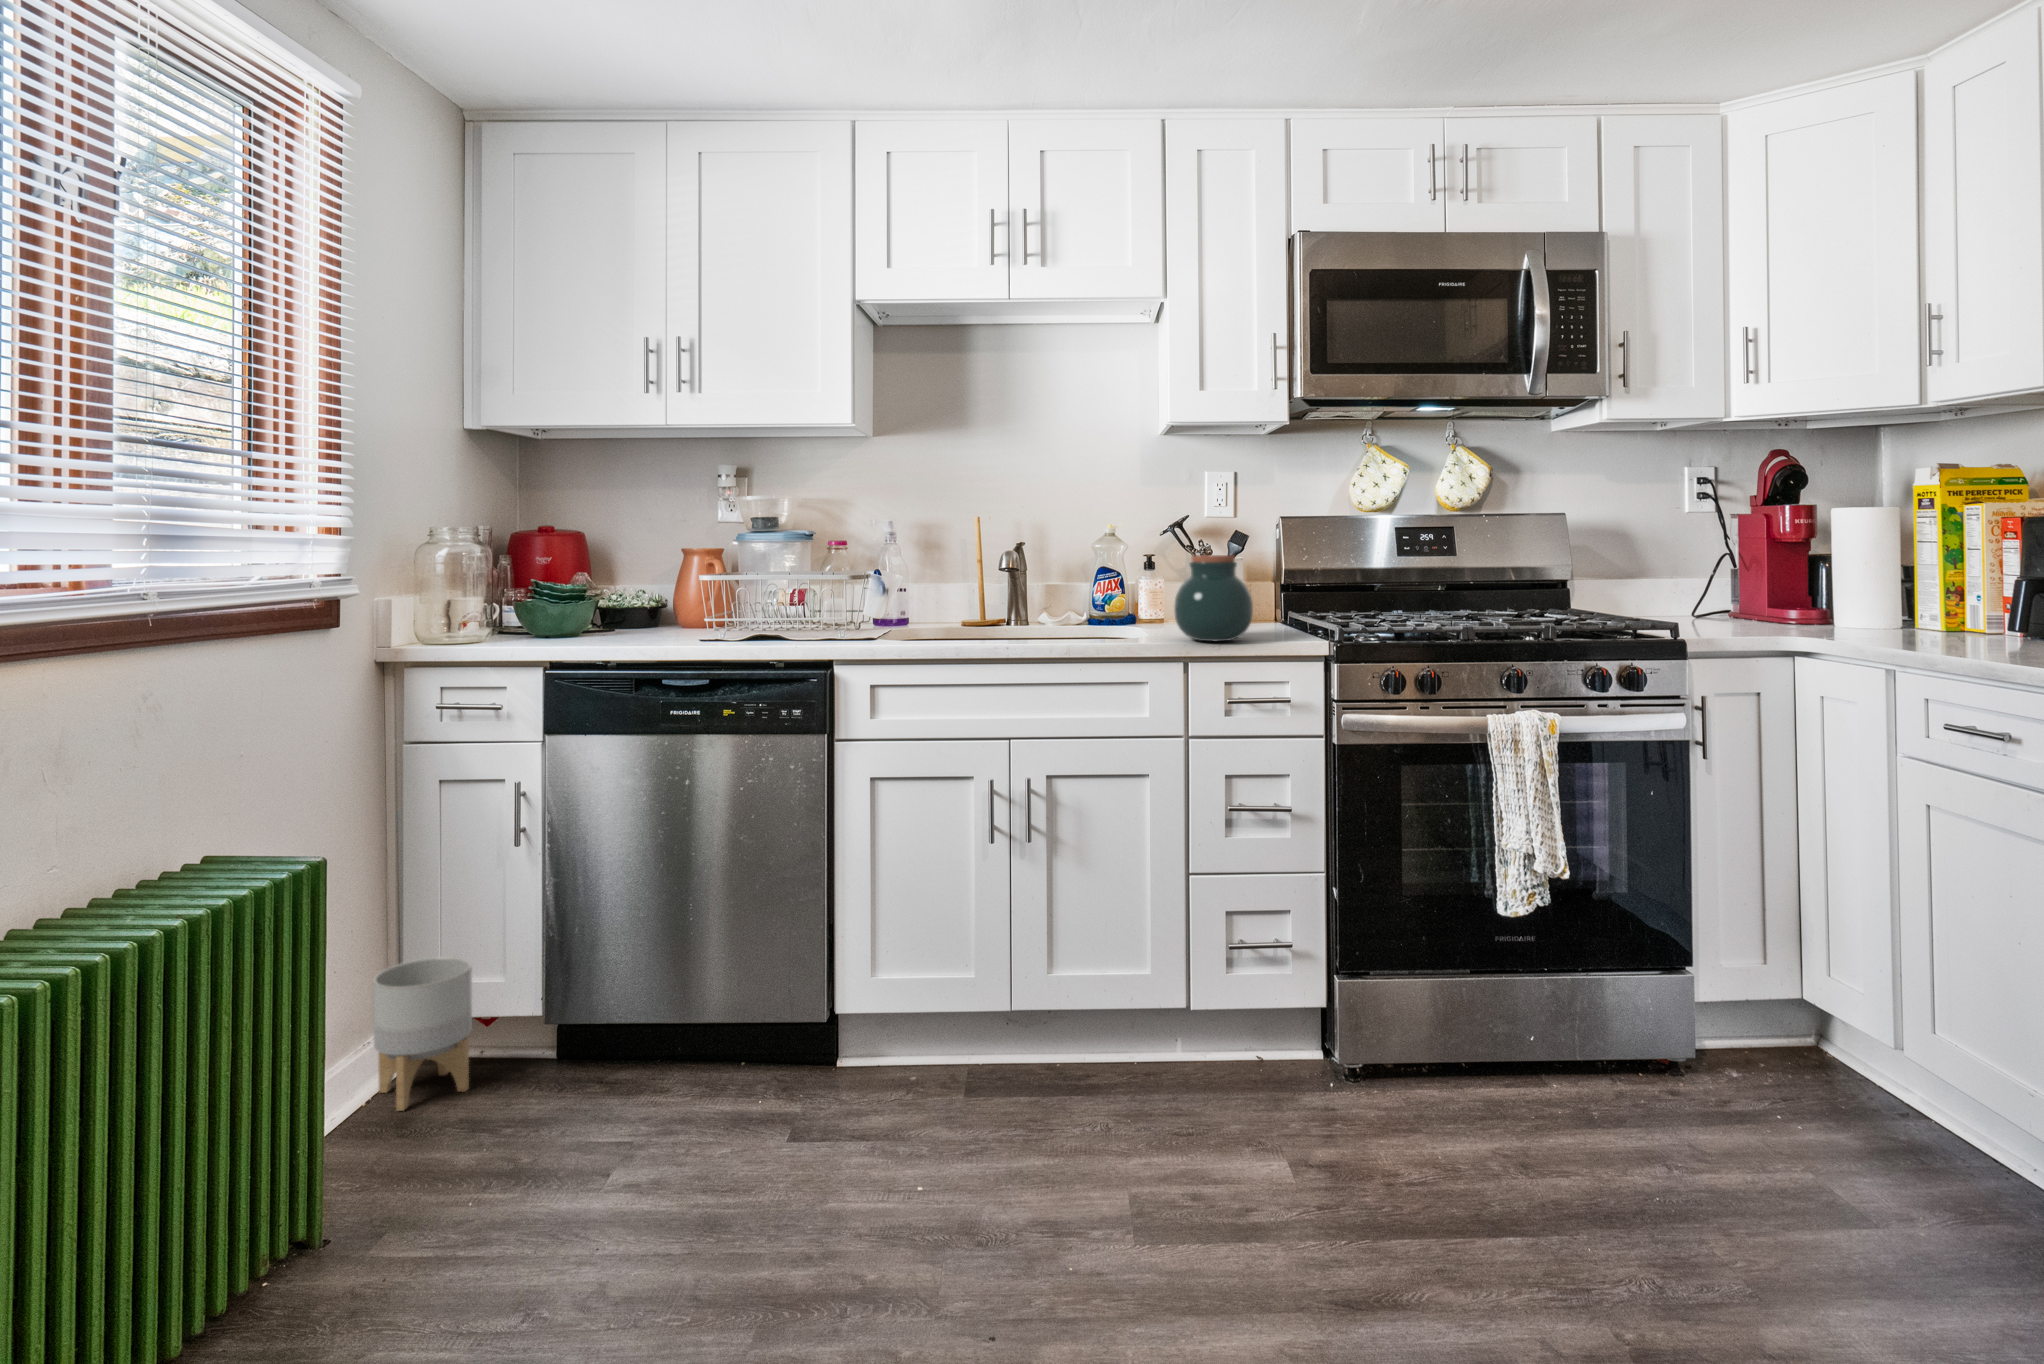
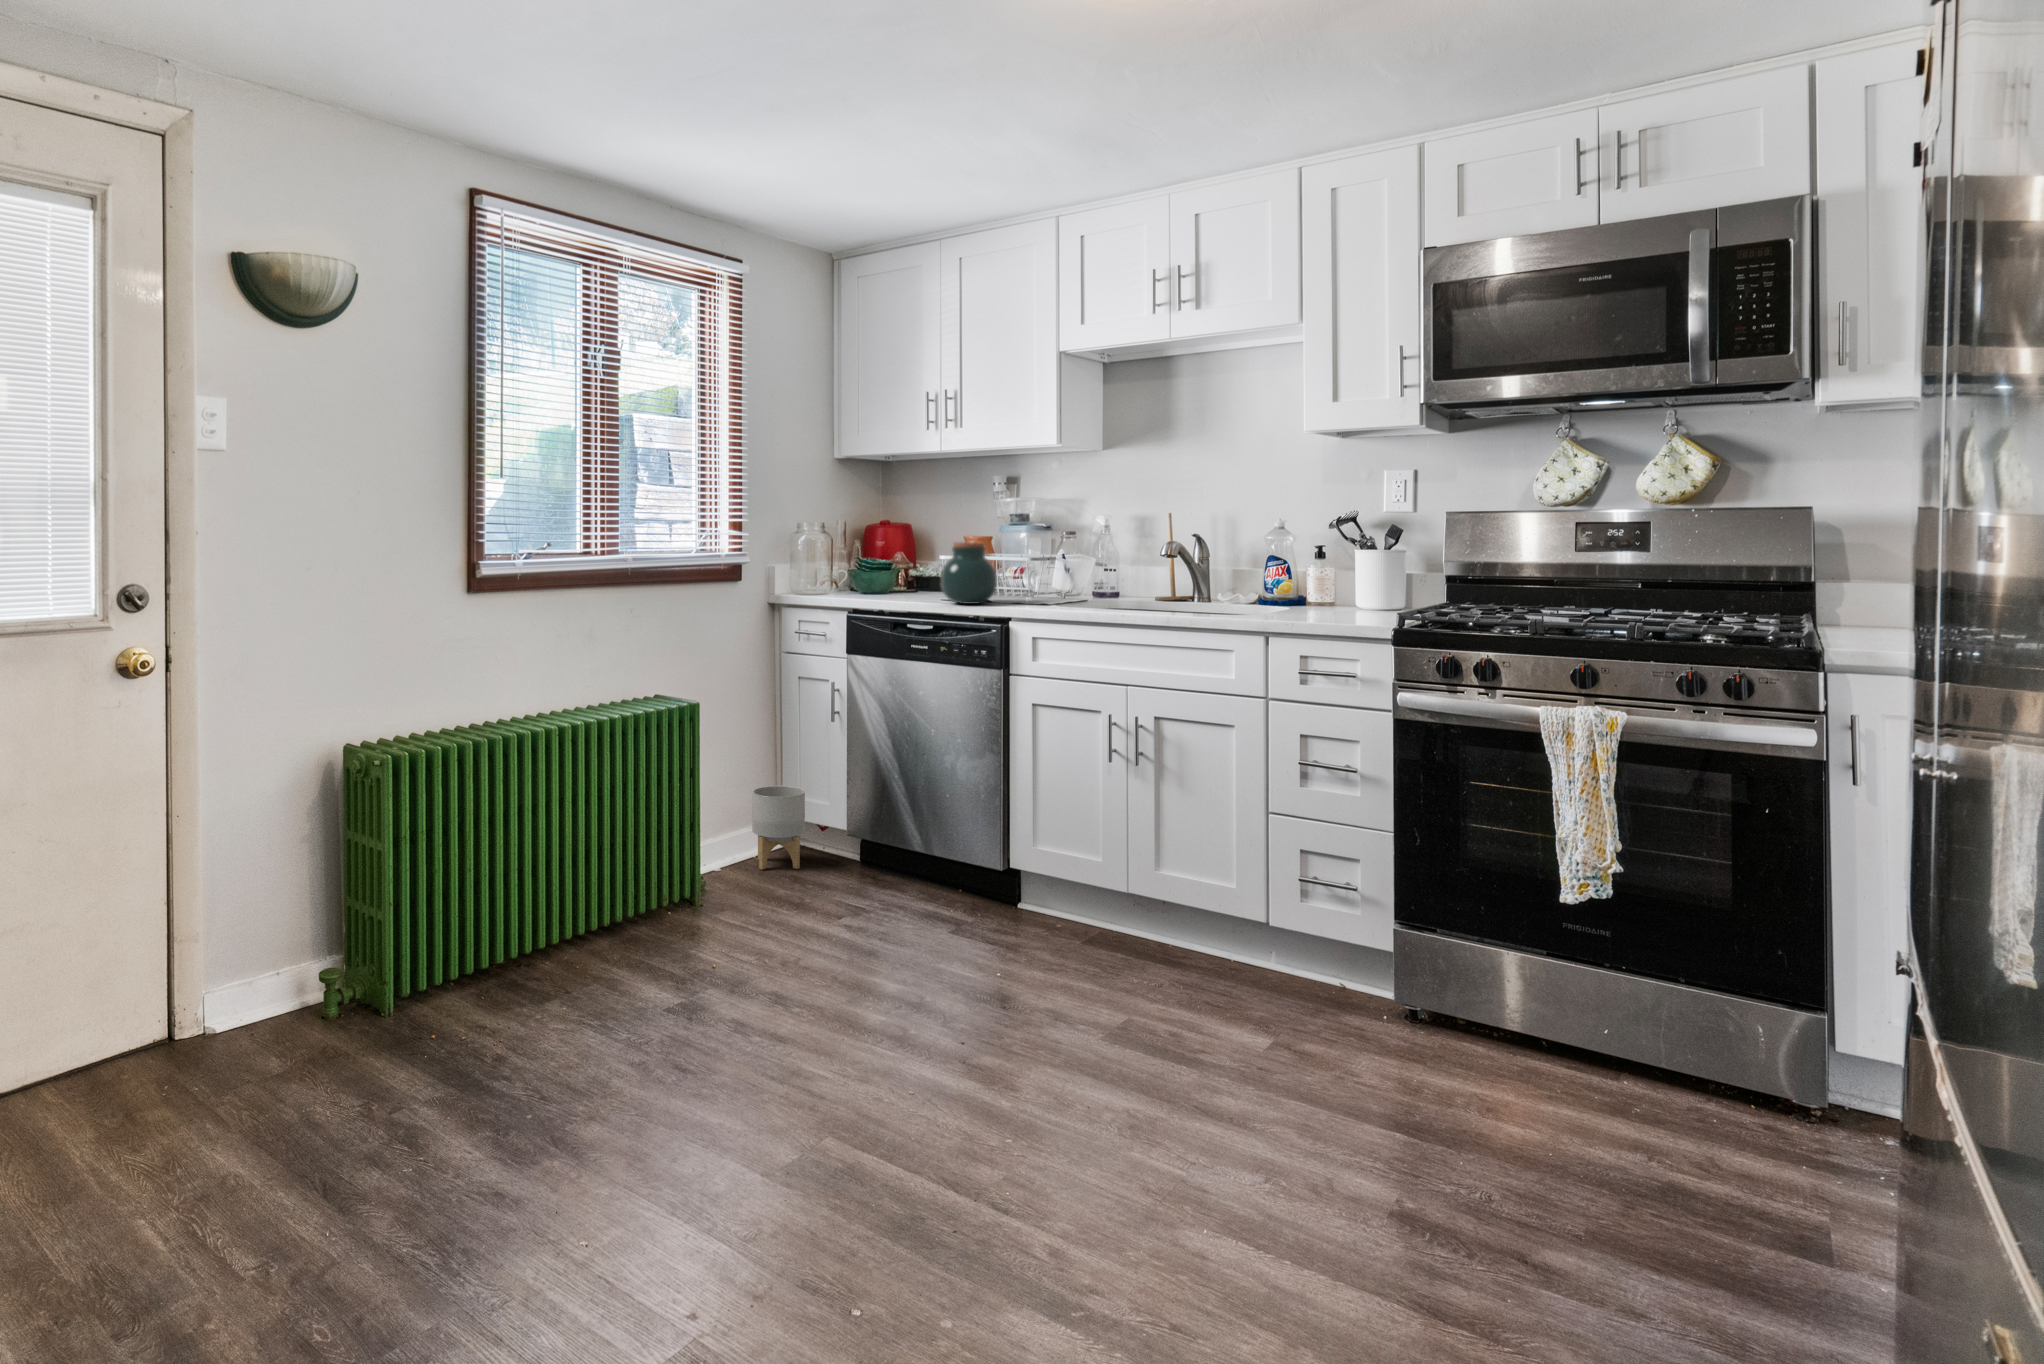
jar: present [1174,555,1253,642] -> present [941,542,997,604]

